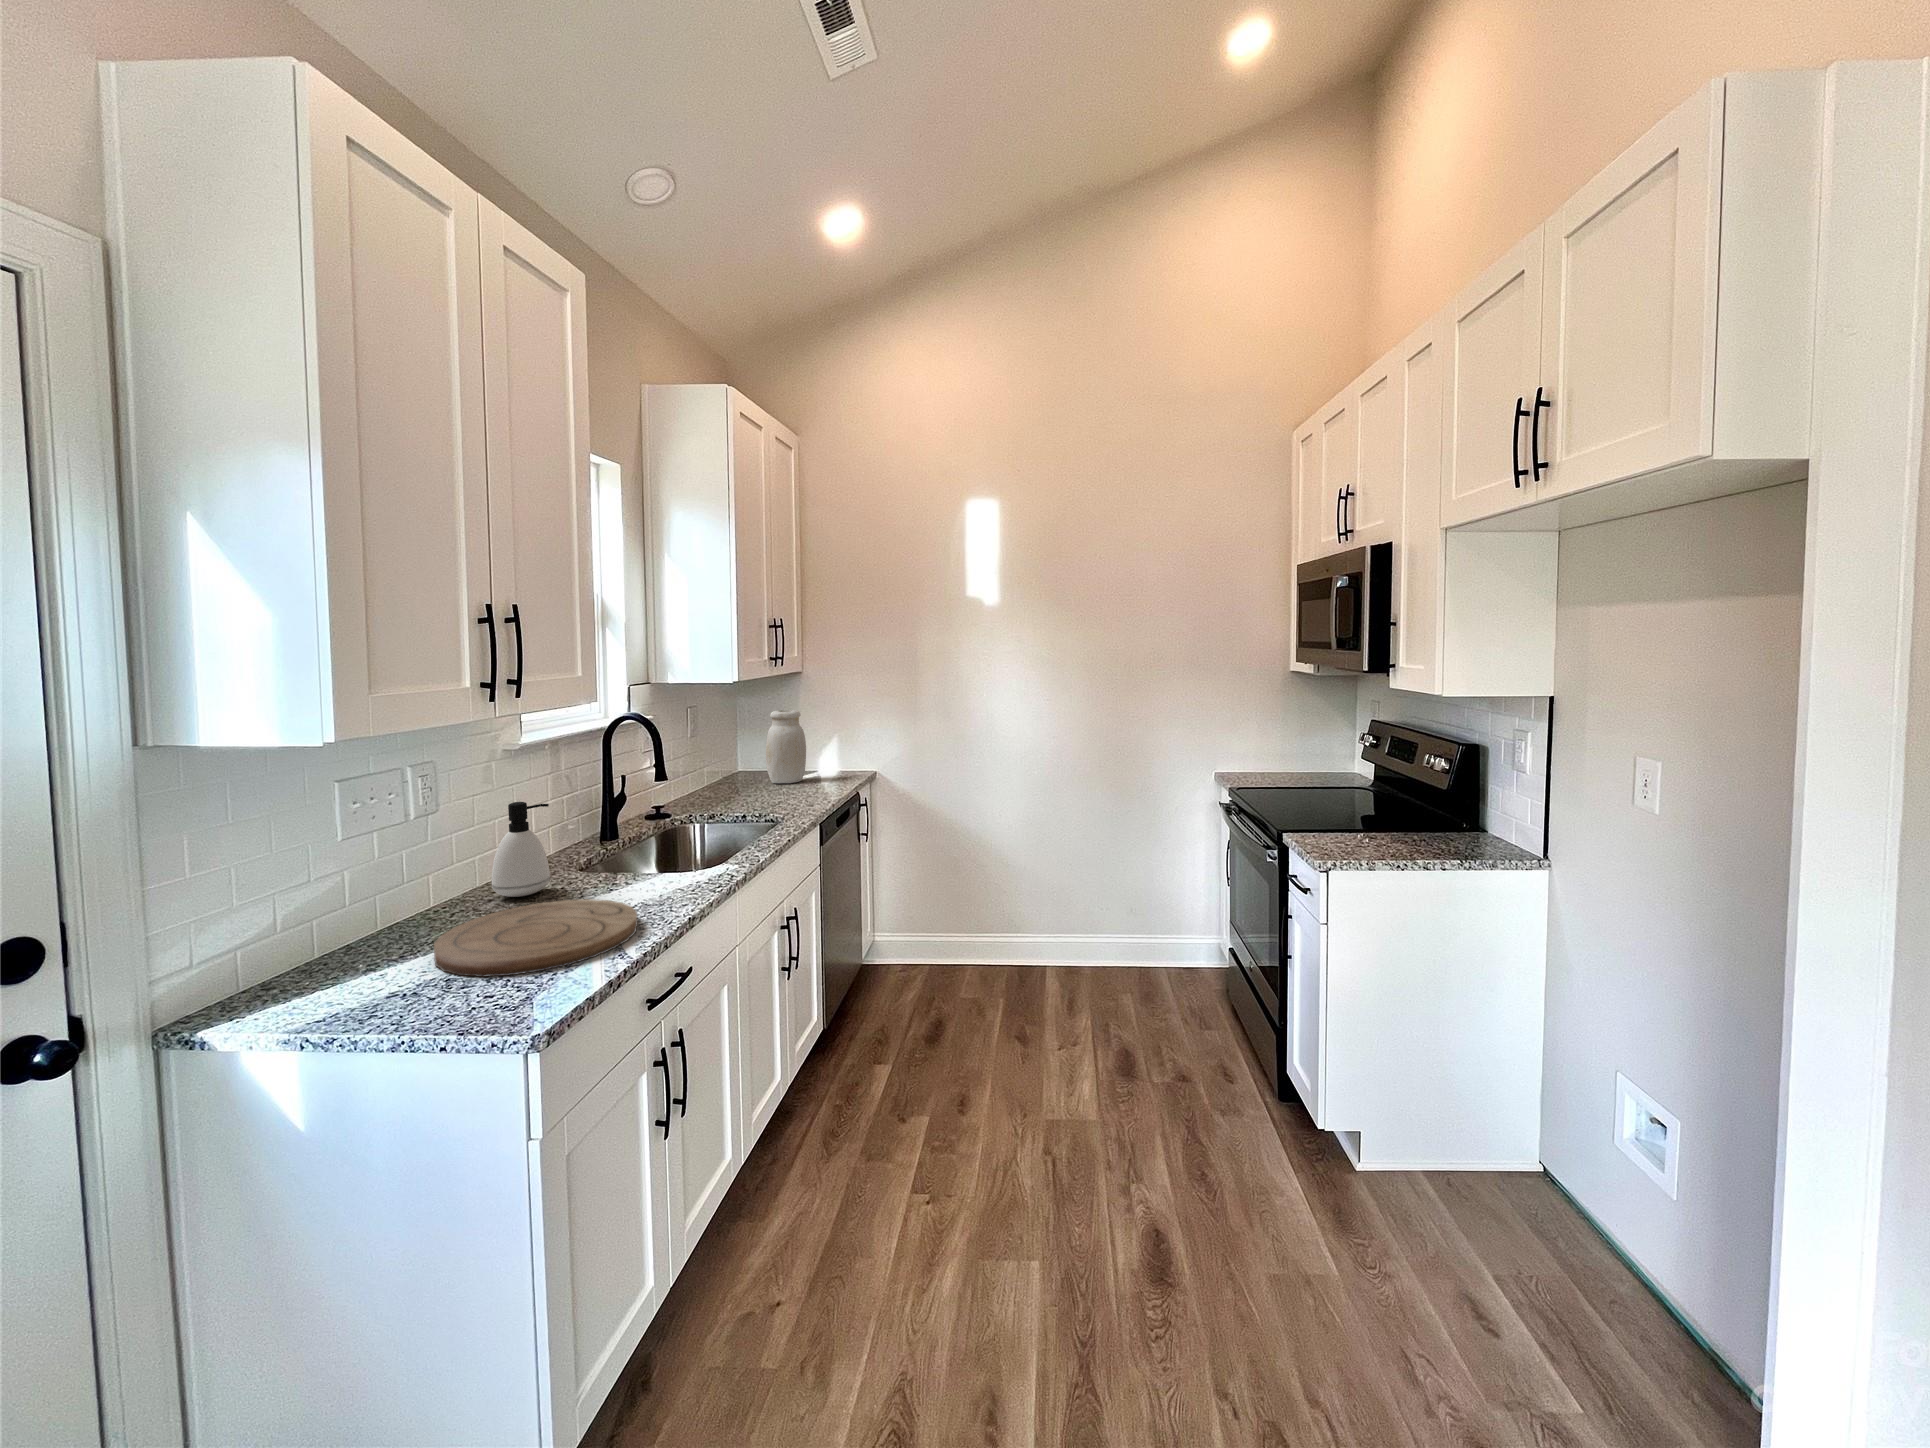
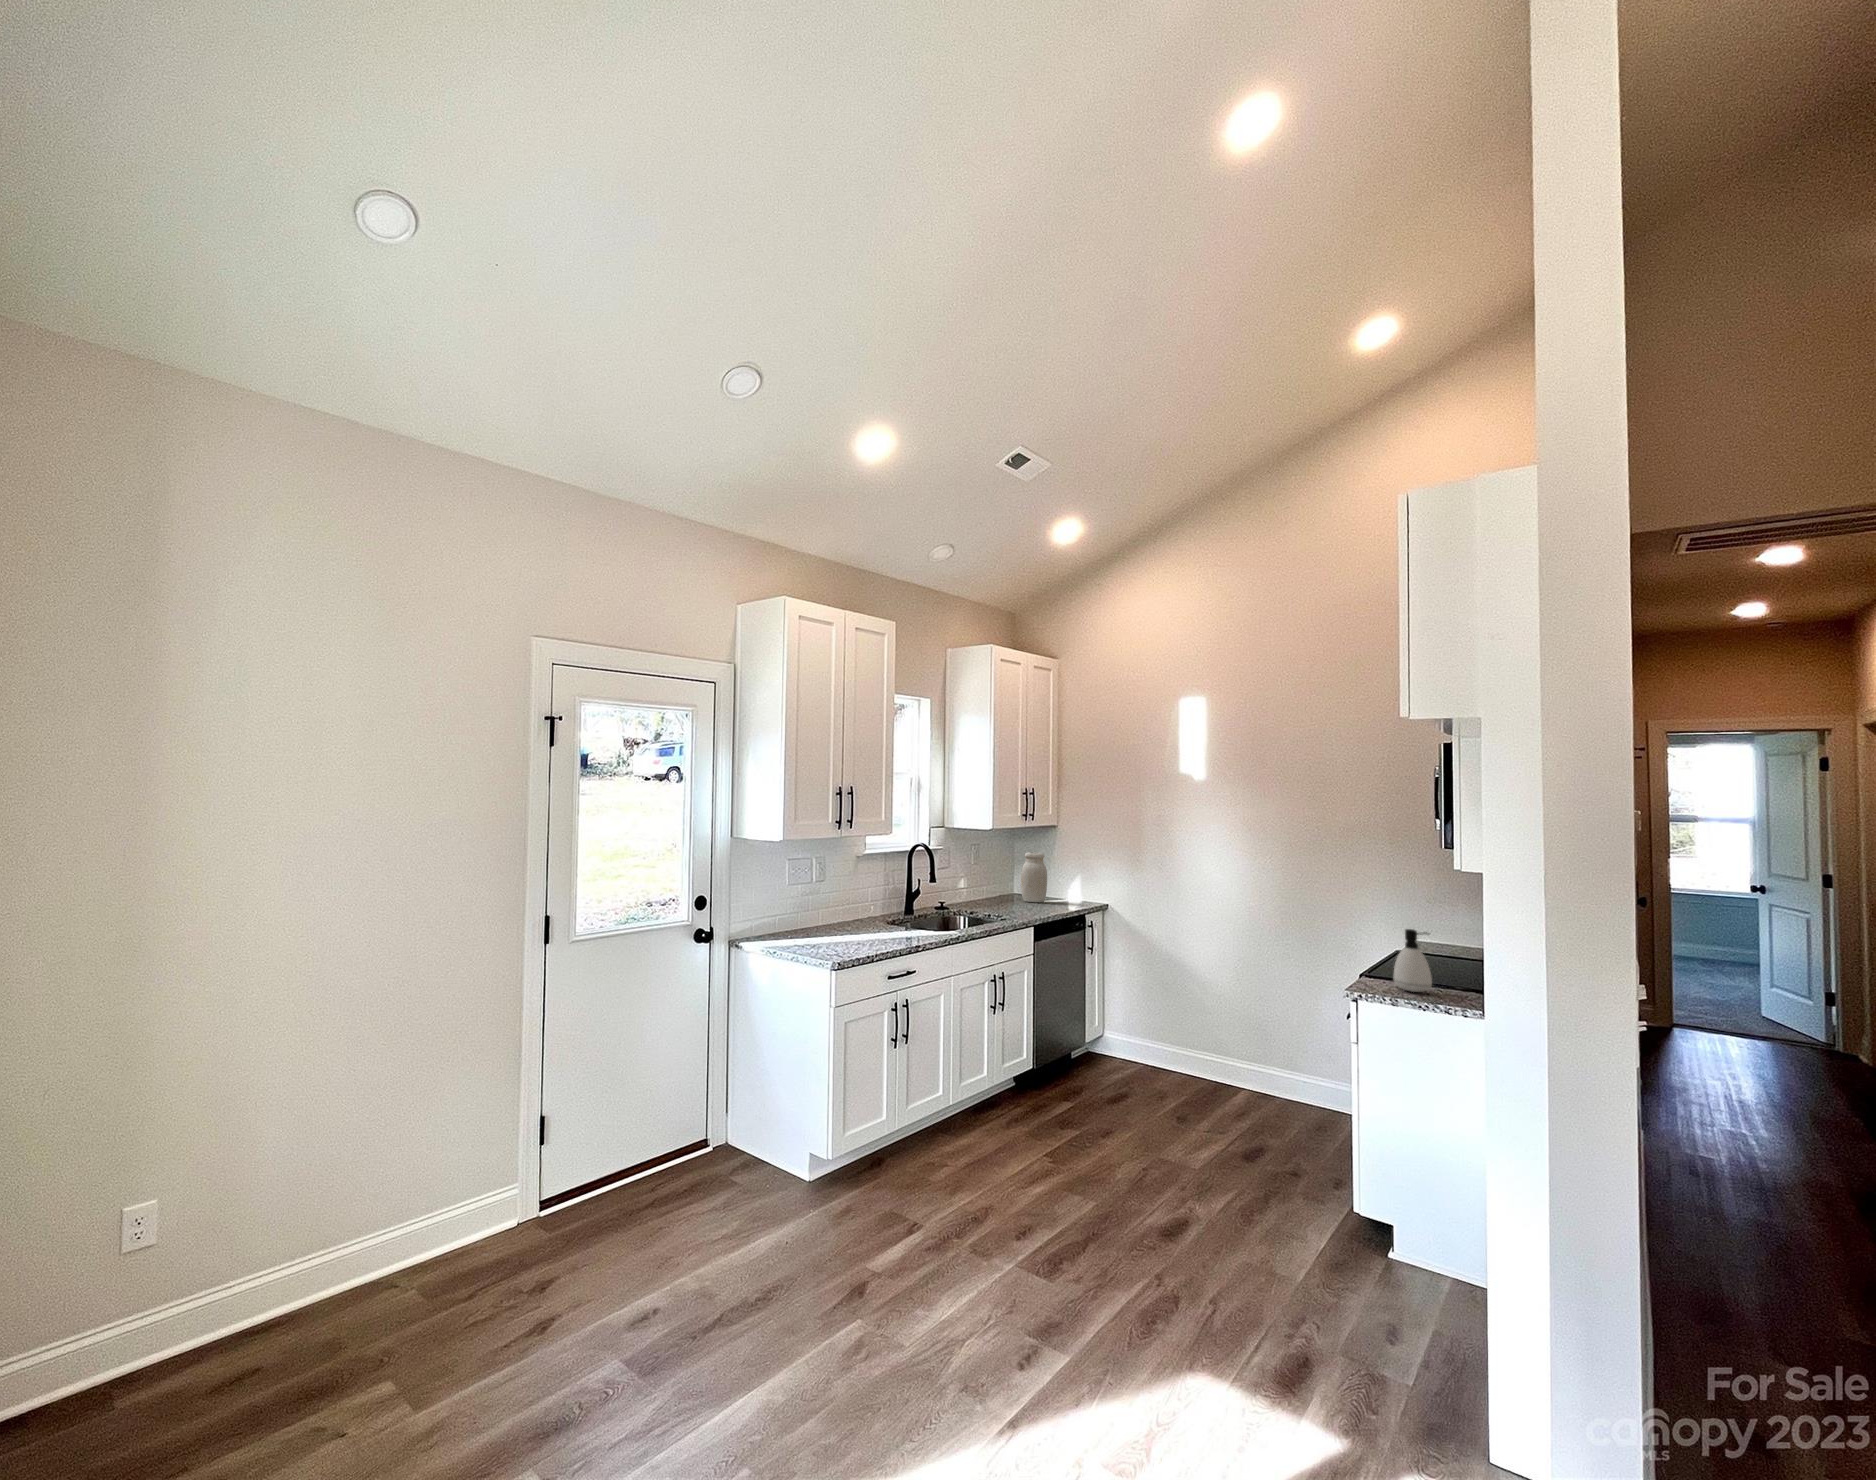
soap dispenser: present [492,802,550,897] -> present [1394,929,1432,992]
cutting board: present [434,899,638,977] -> none [813,927,897,949]

